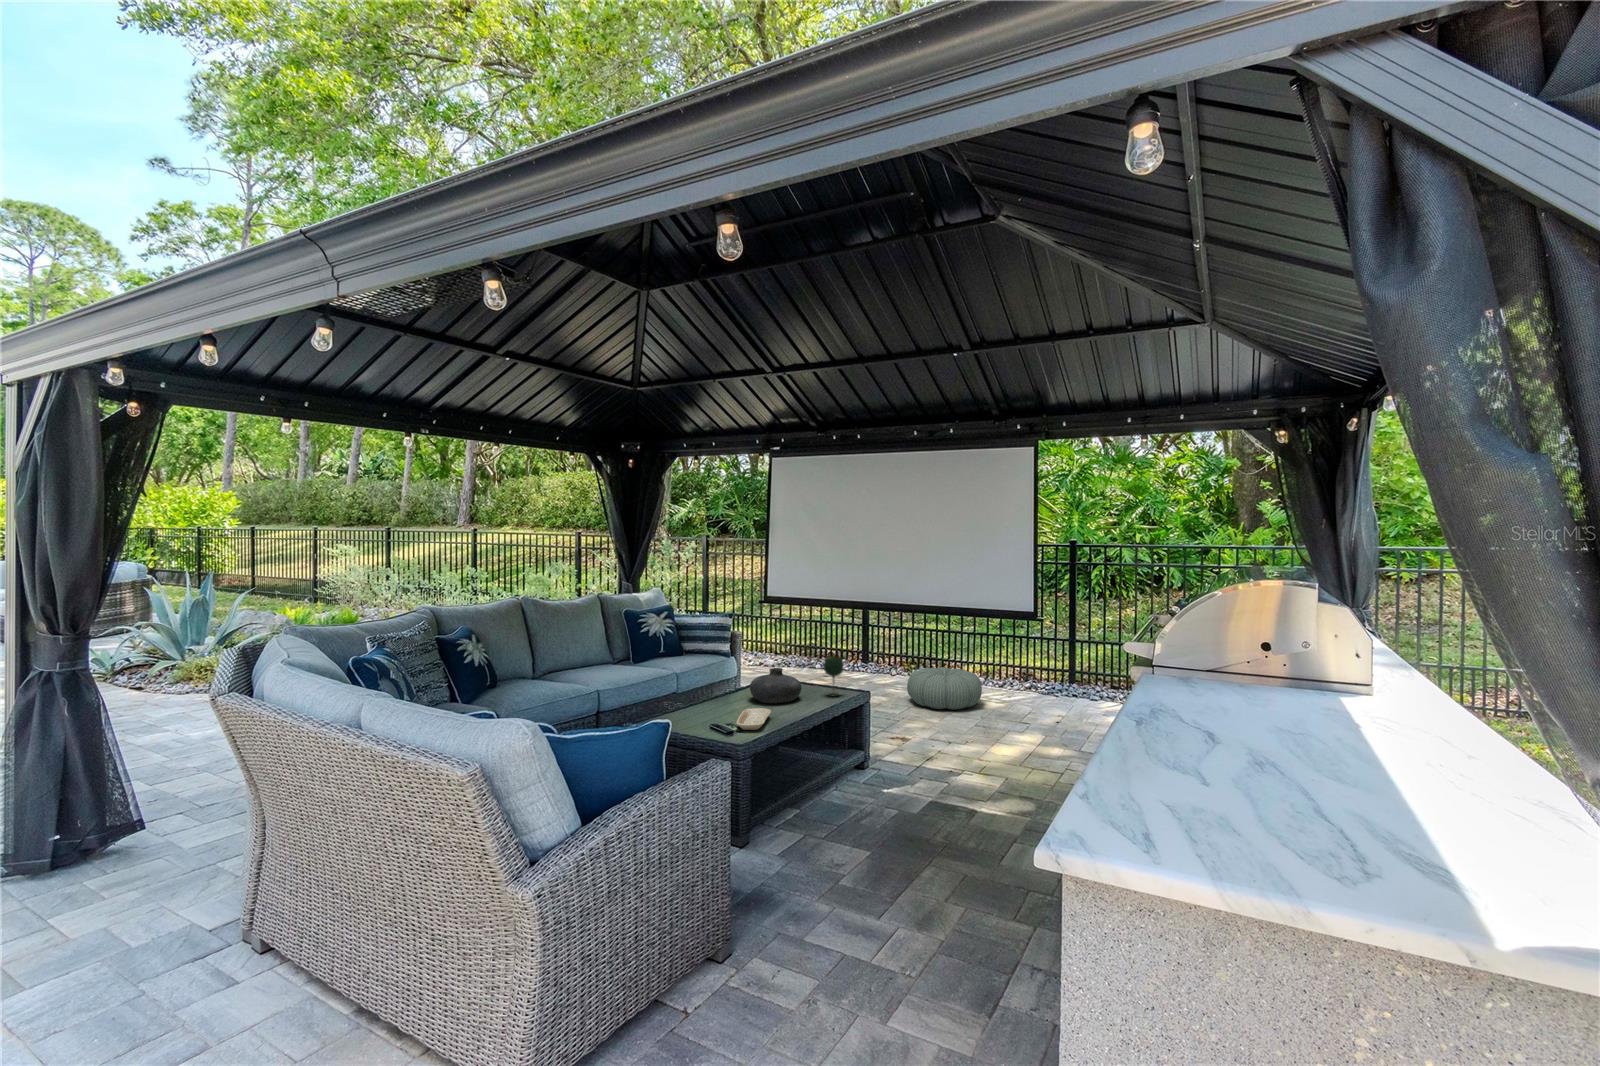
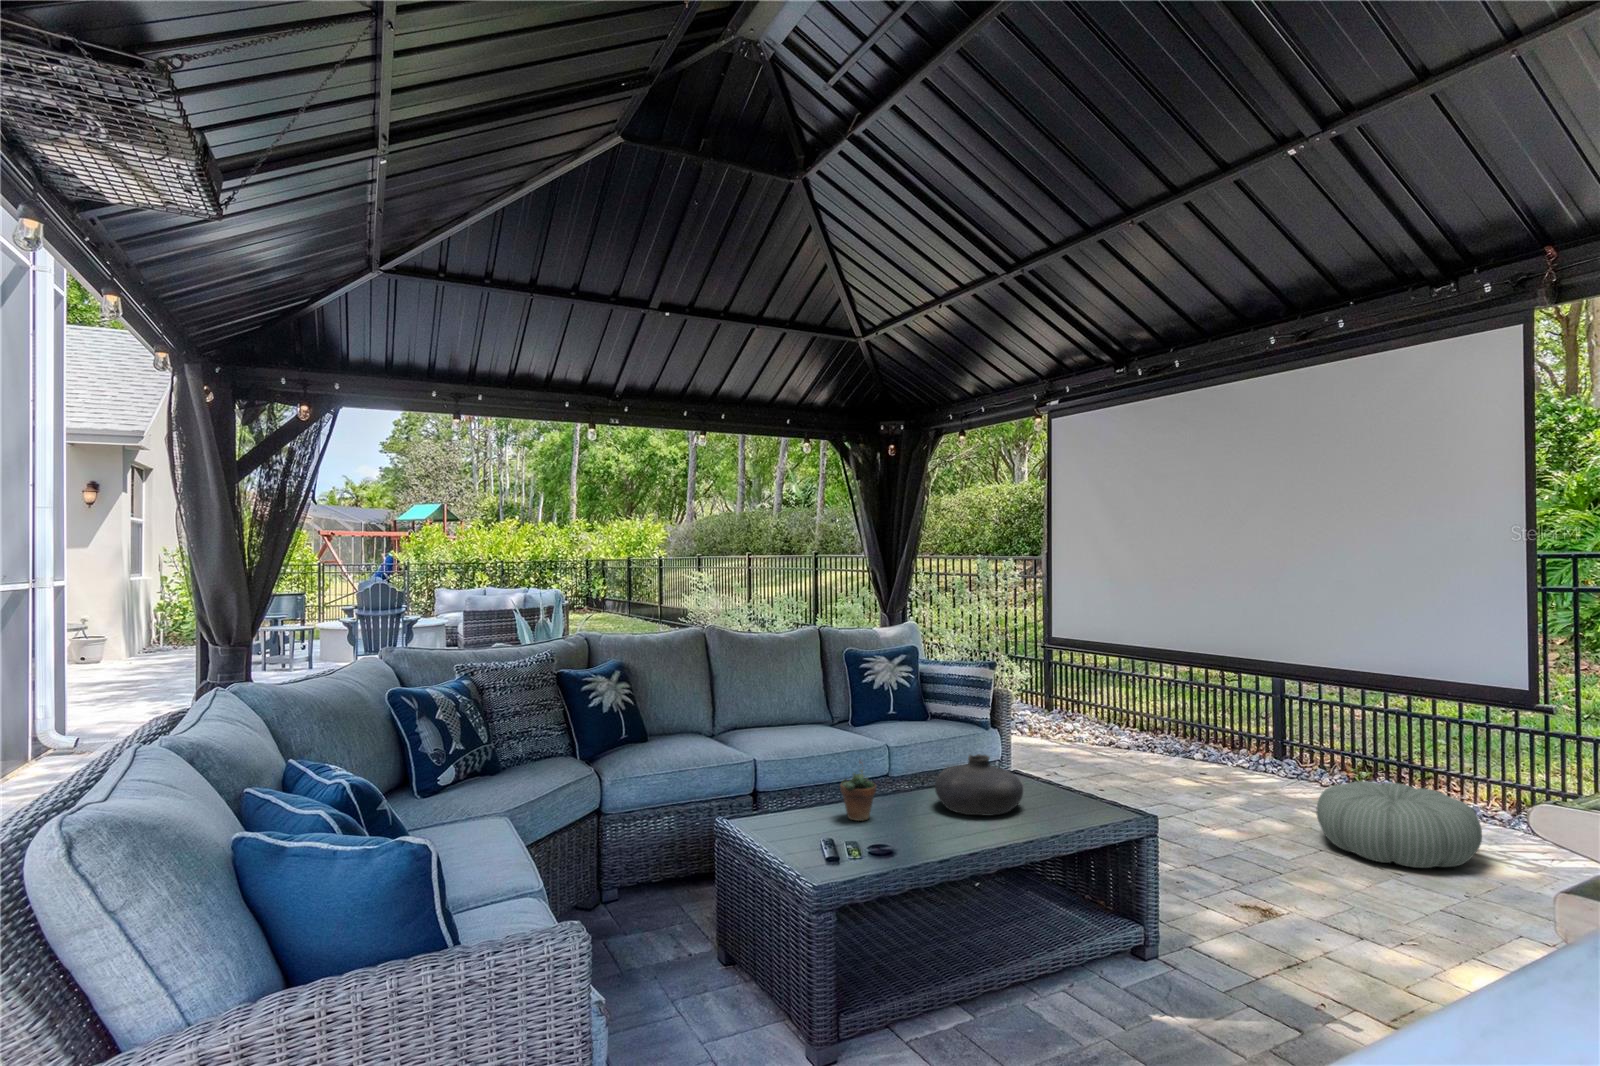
wine glass: present [824,656,844,696] -> none [1064,744,1102,817]
succulent plant: none [703,676,726,714] -> present [840,760,876,821]
tray: present [737,708,771,730] -> none [852,819,935,859]

